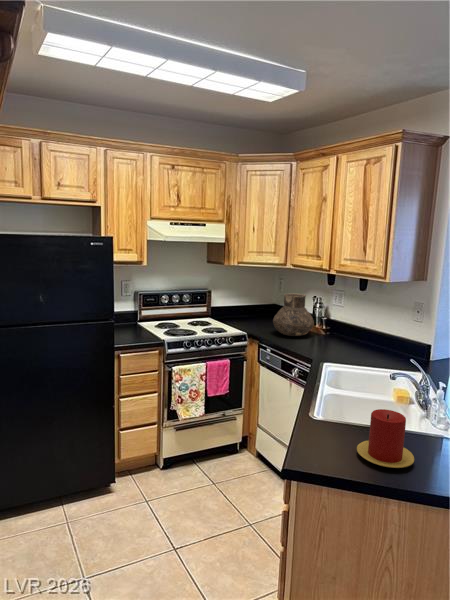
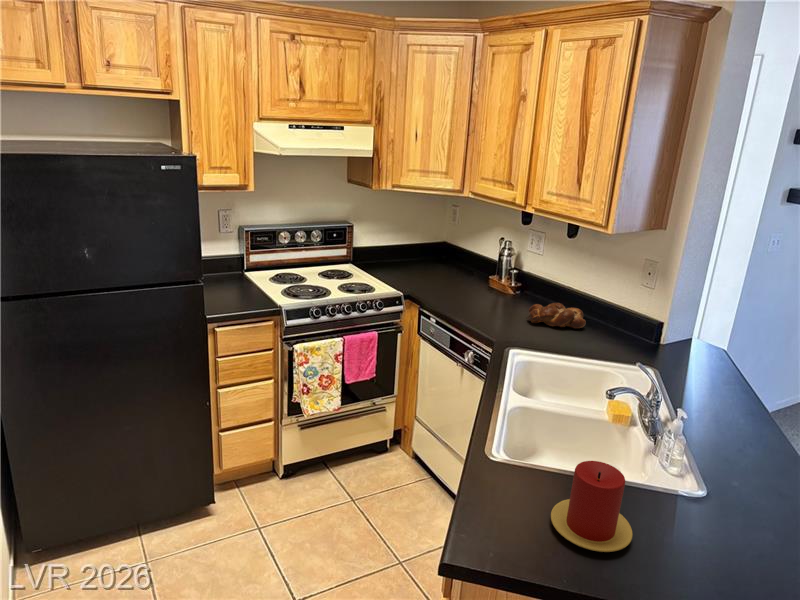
vase: present [273,293,314,336] -> none [441,235,500,298]
bread loaf: none [335,335,376,352] -> present [527,303,586,328]

